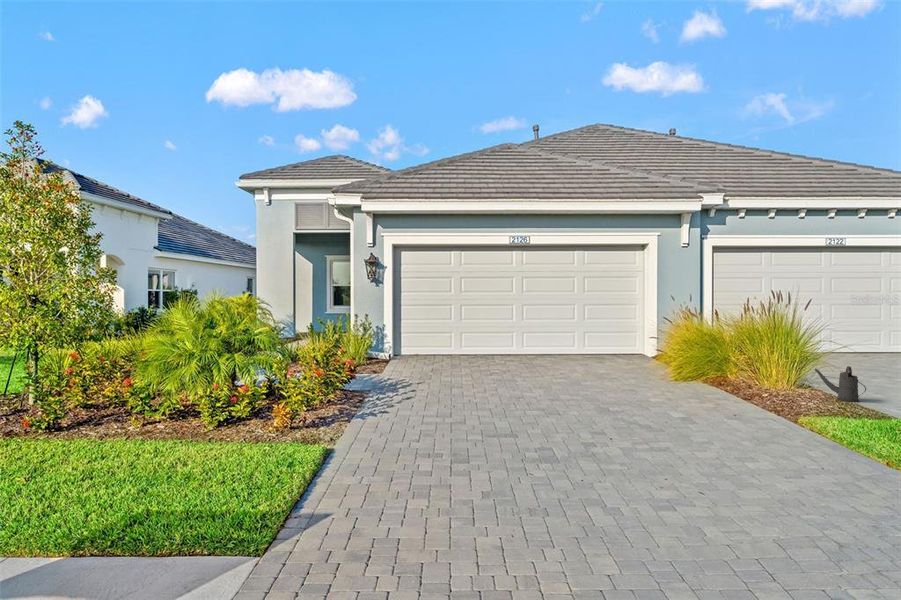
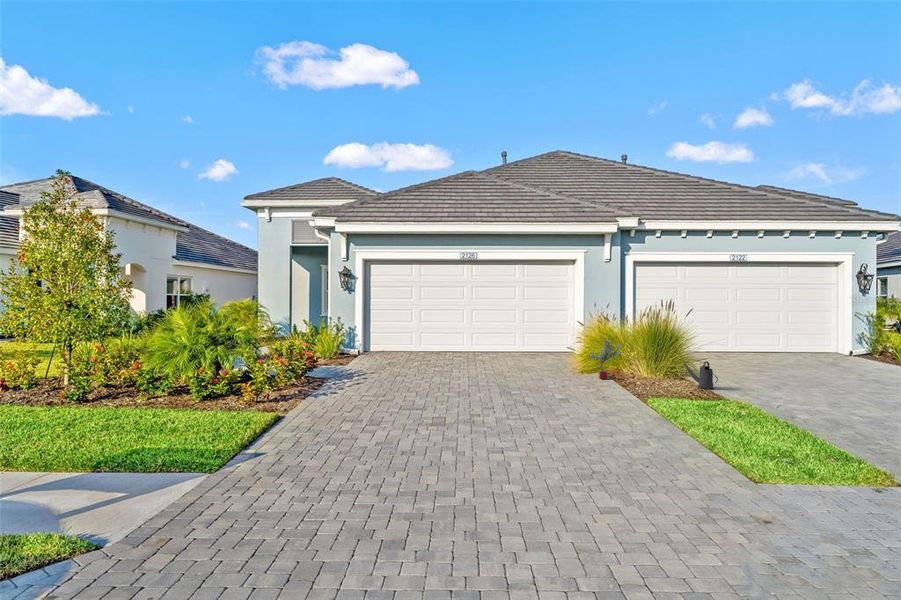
potted tree: none [687,339,733,390] -> present [587,339,621,380]

